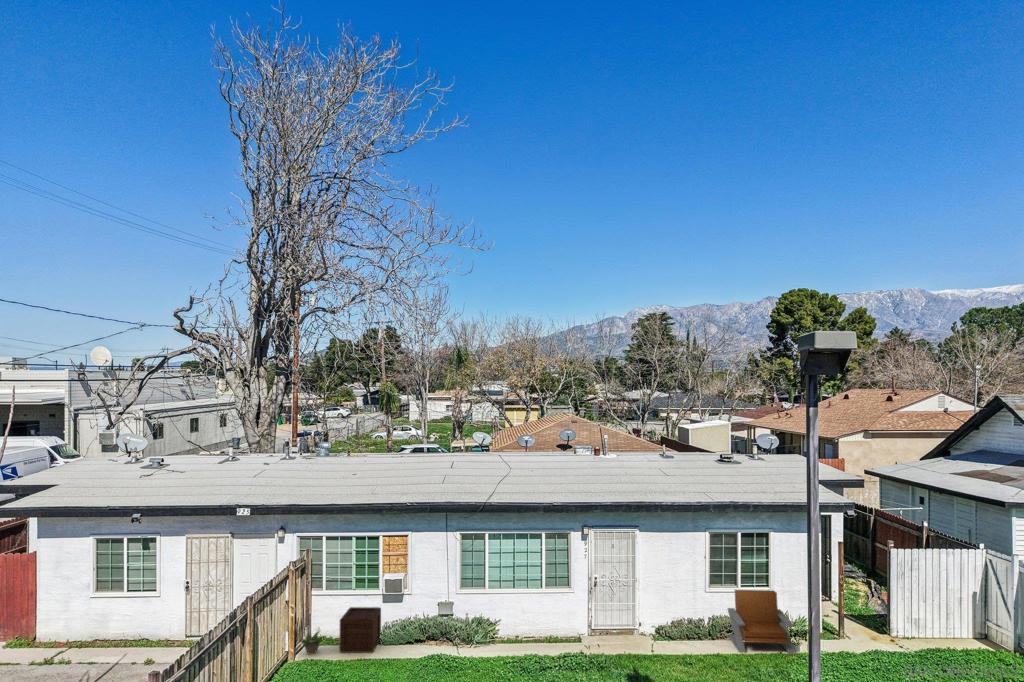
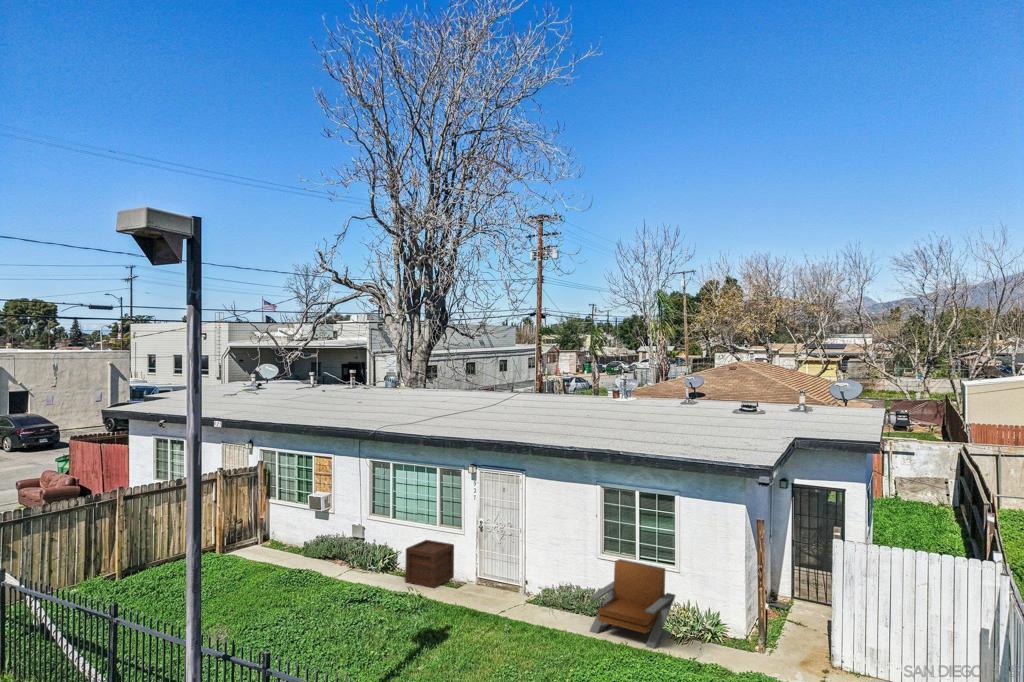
wooden crate: present [339,607,381,653] -> present [405,540,454,588]
decorative plant: present [299,632,326,654] -> none [233,532,260,551]

